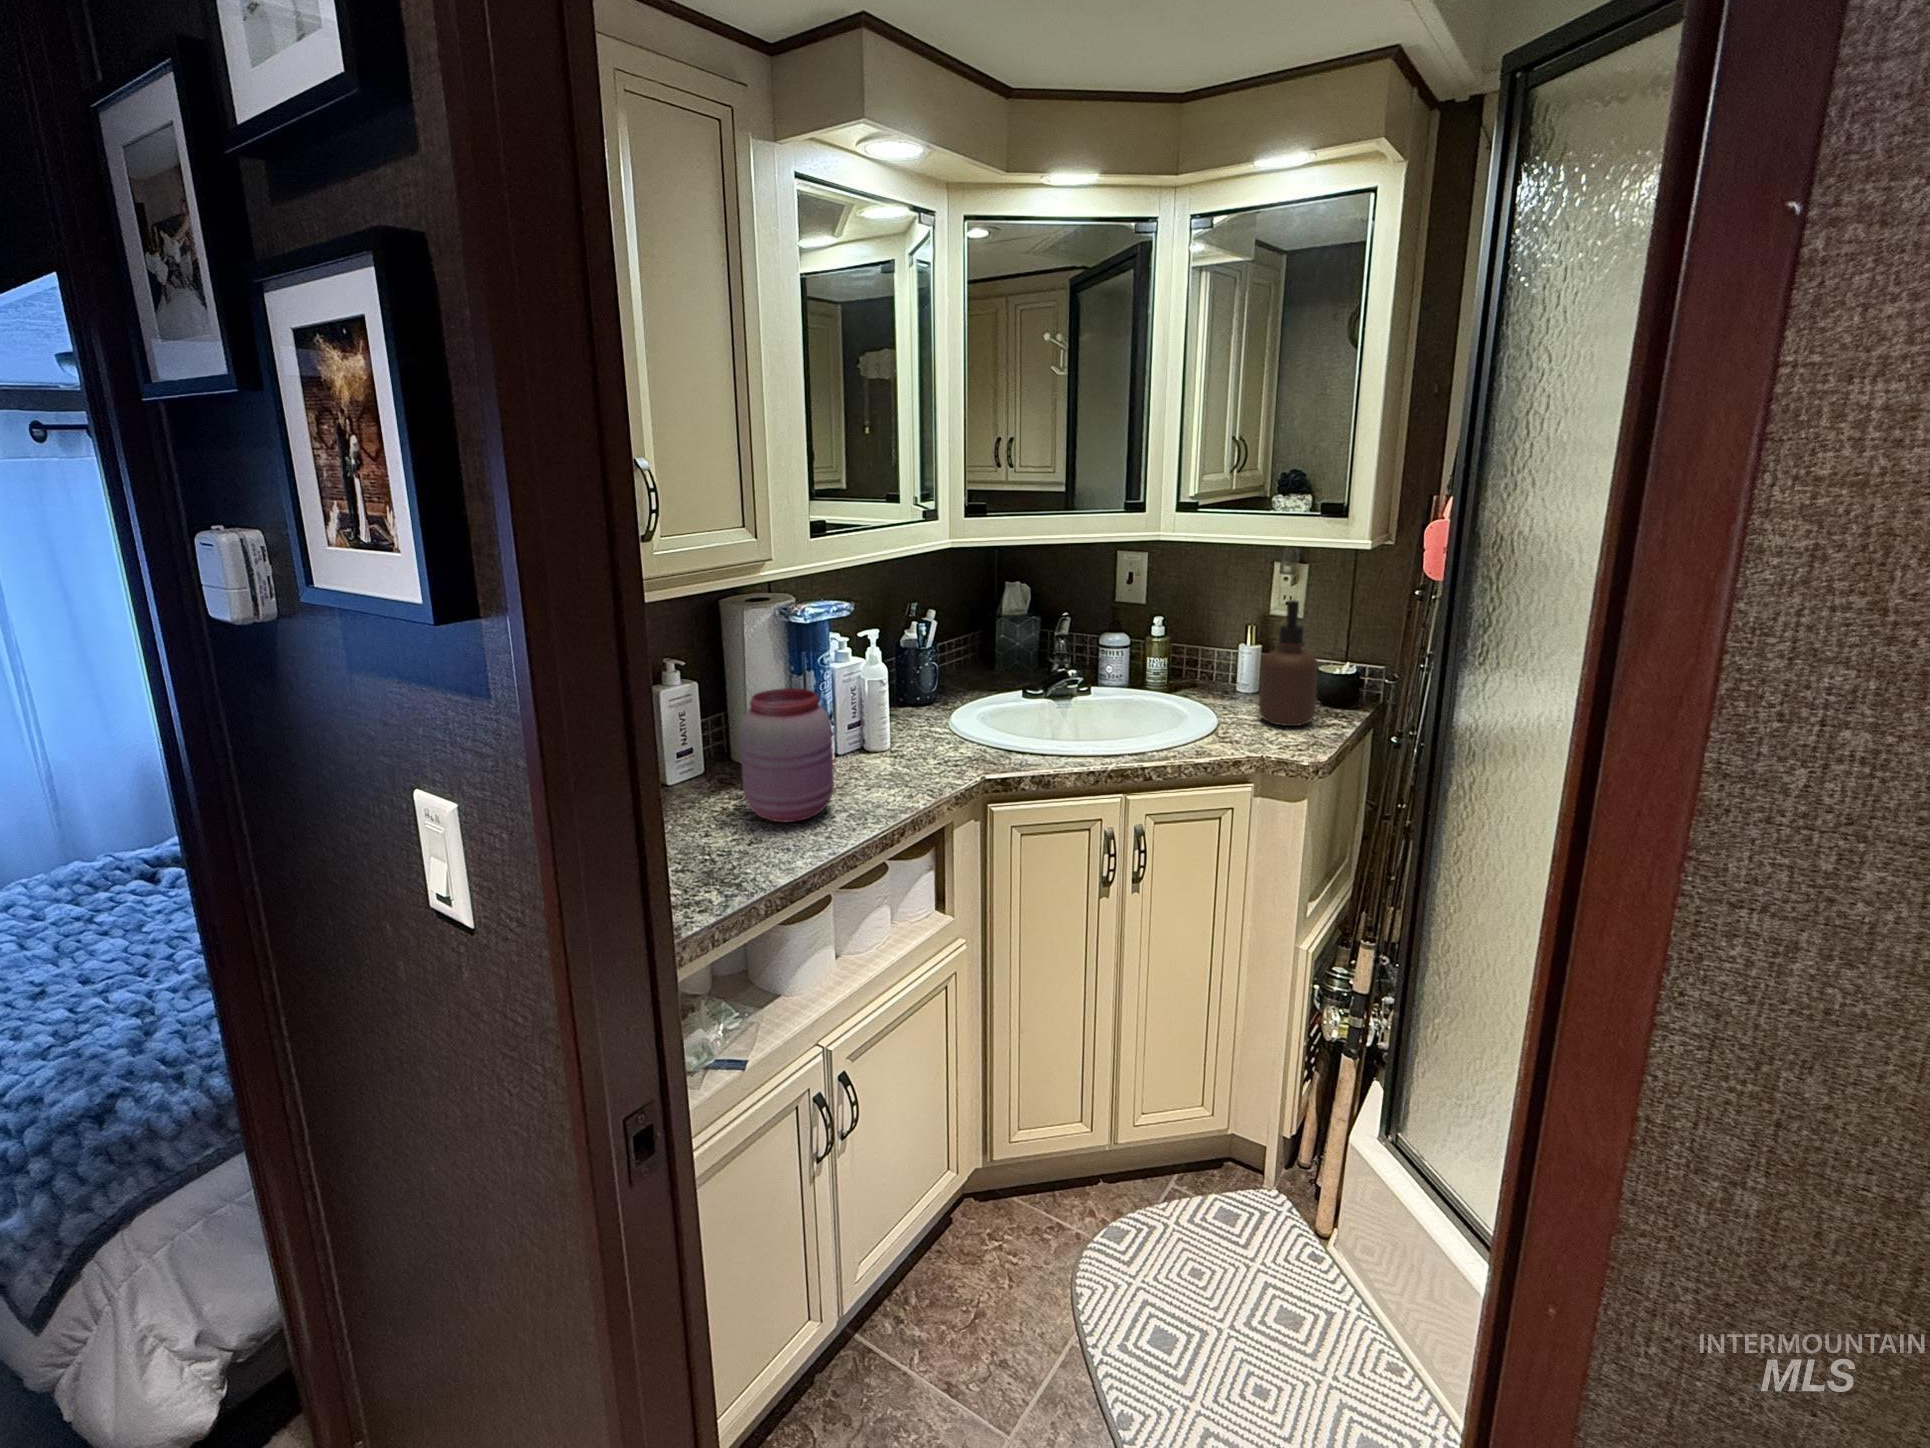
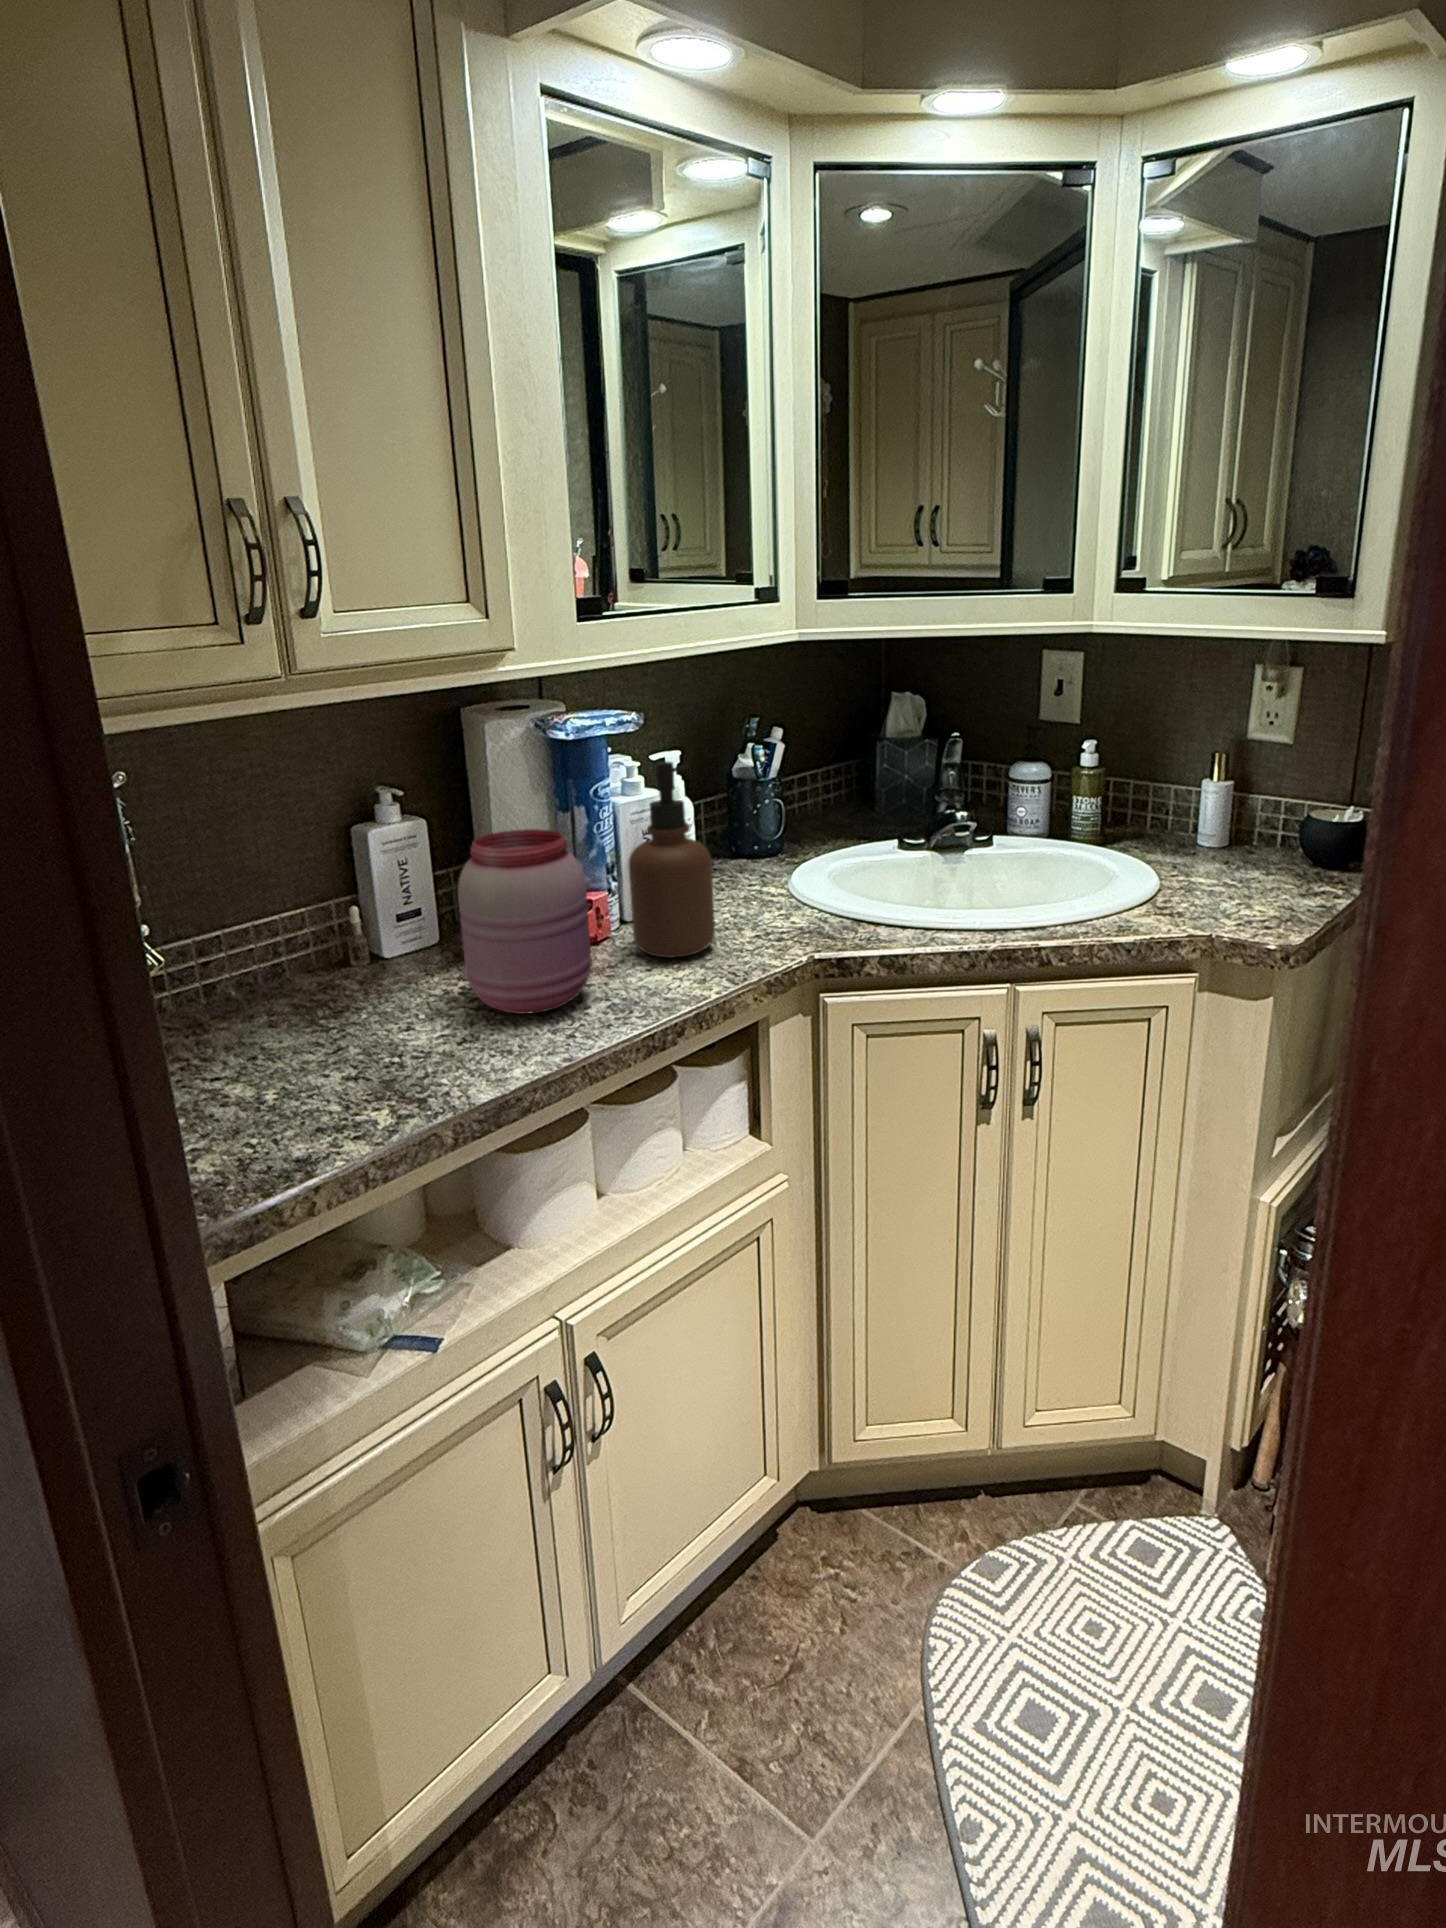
soap dispenser: present [1259,600,1318,726] -> present [629,762,715,958]

